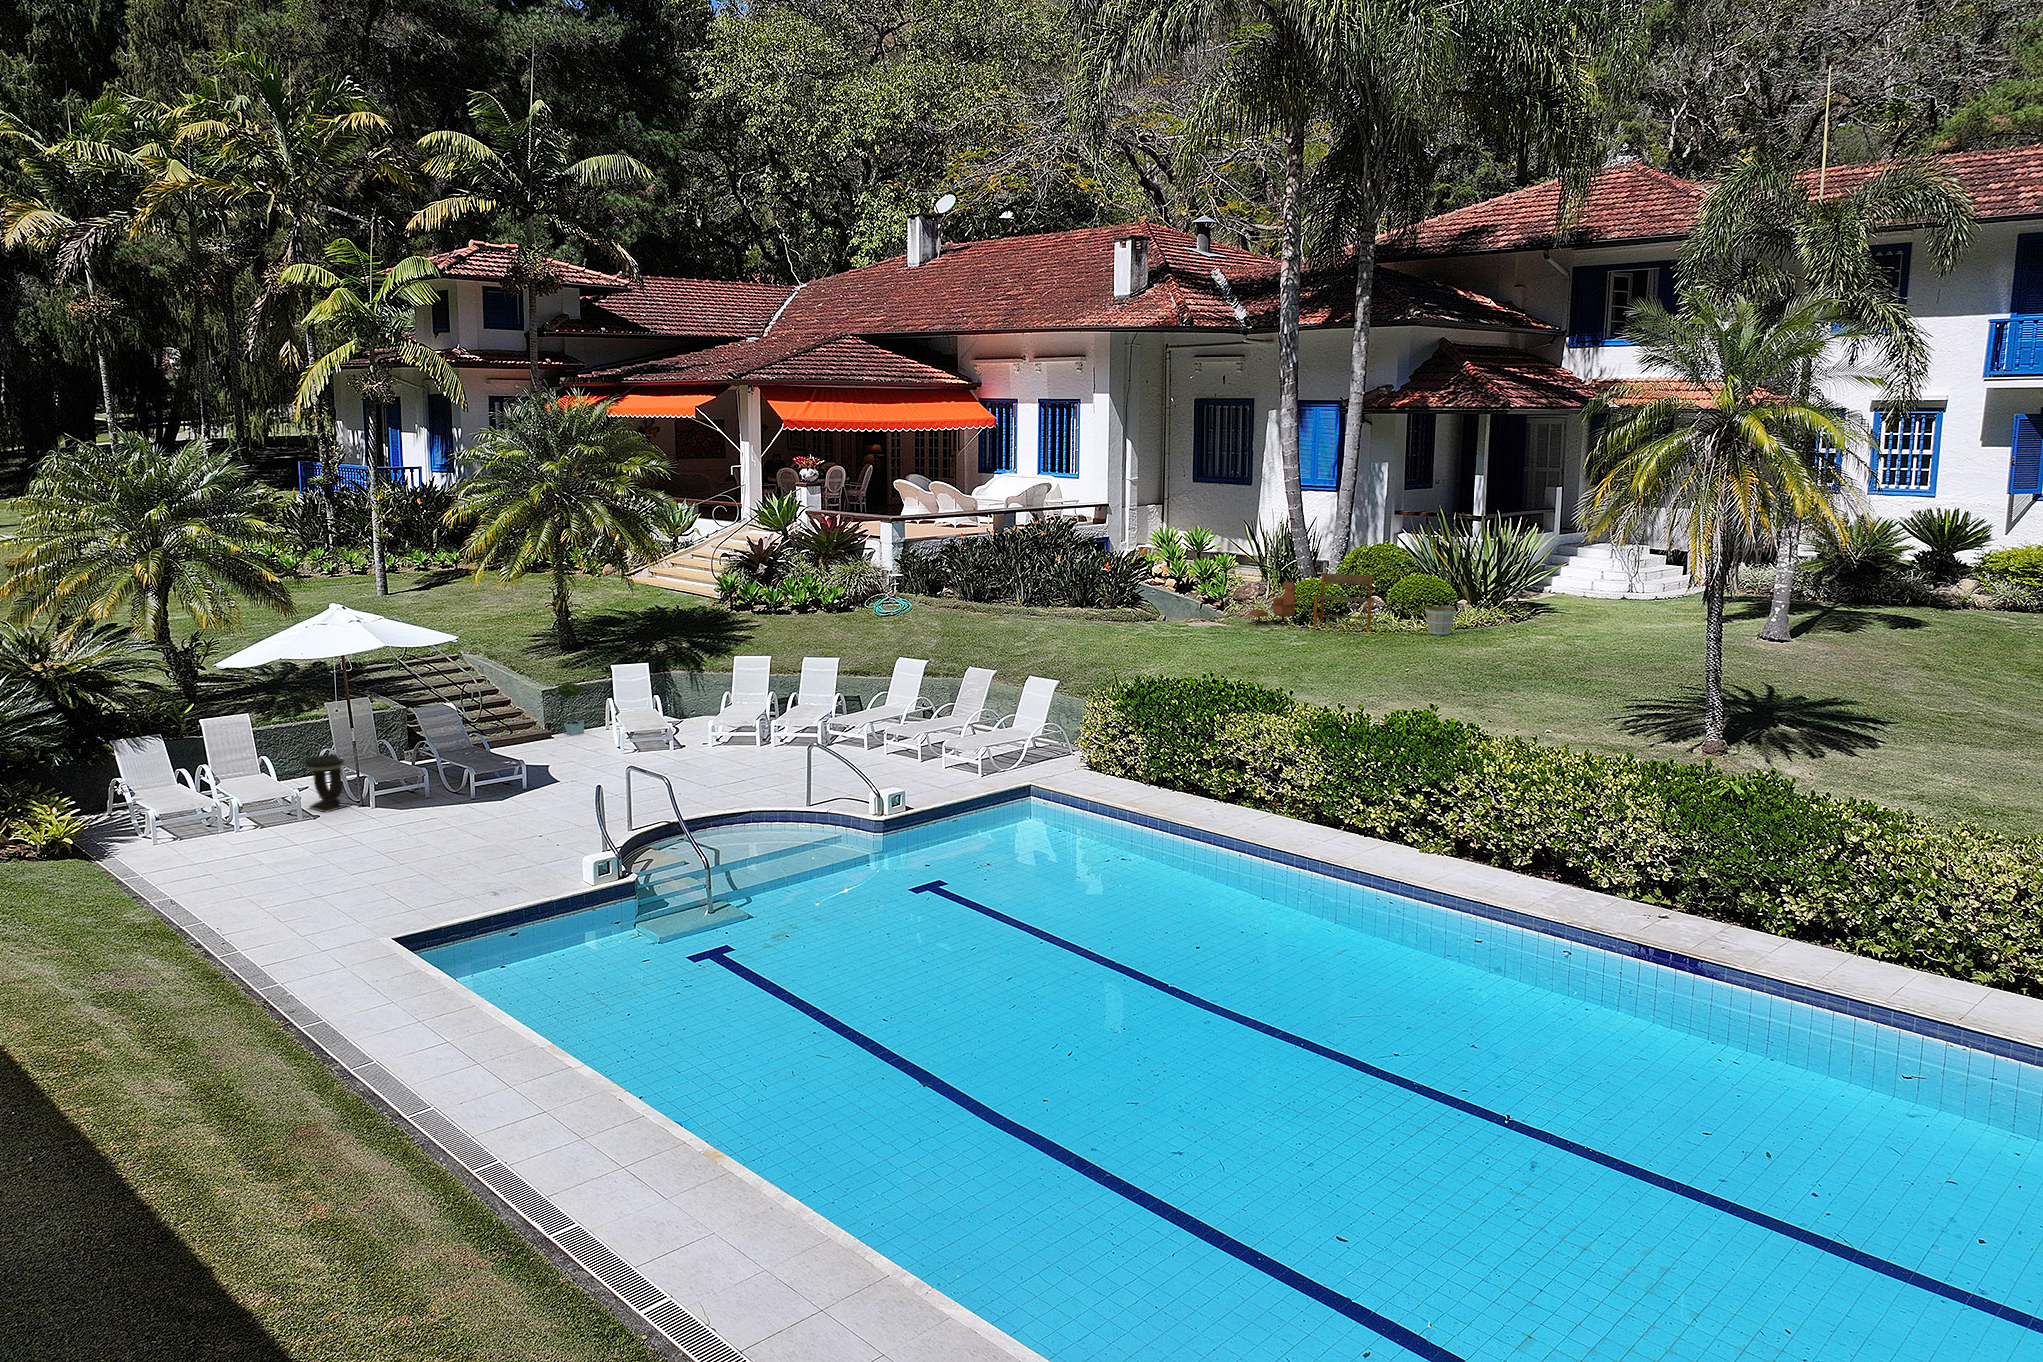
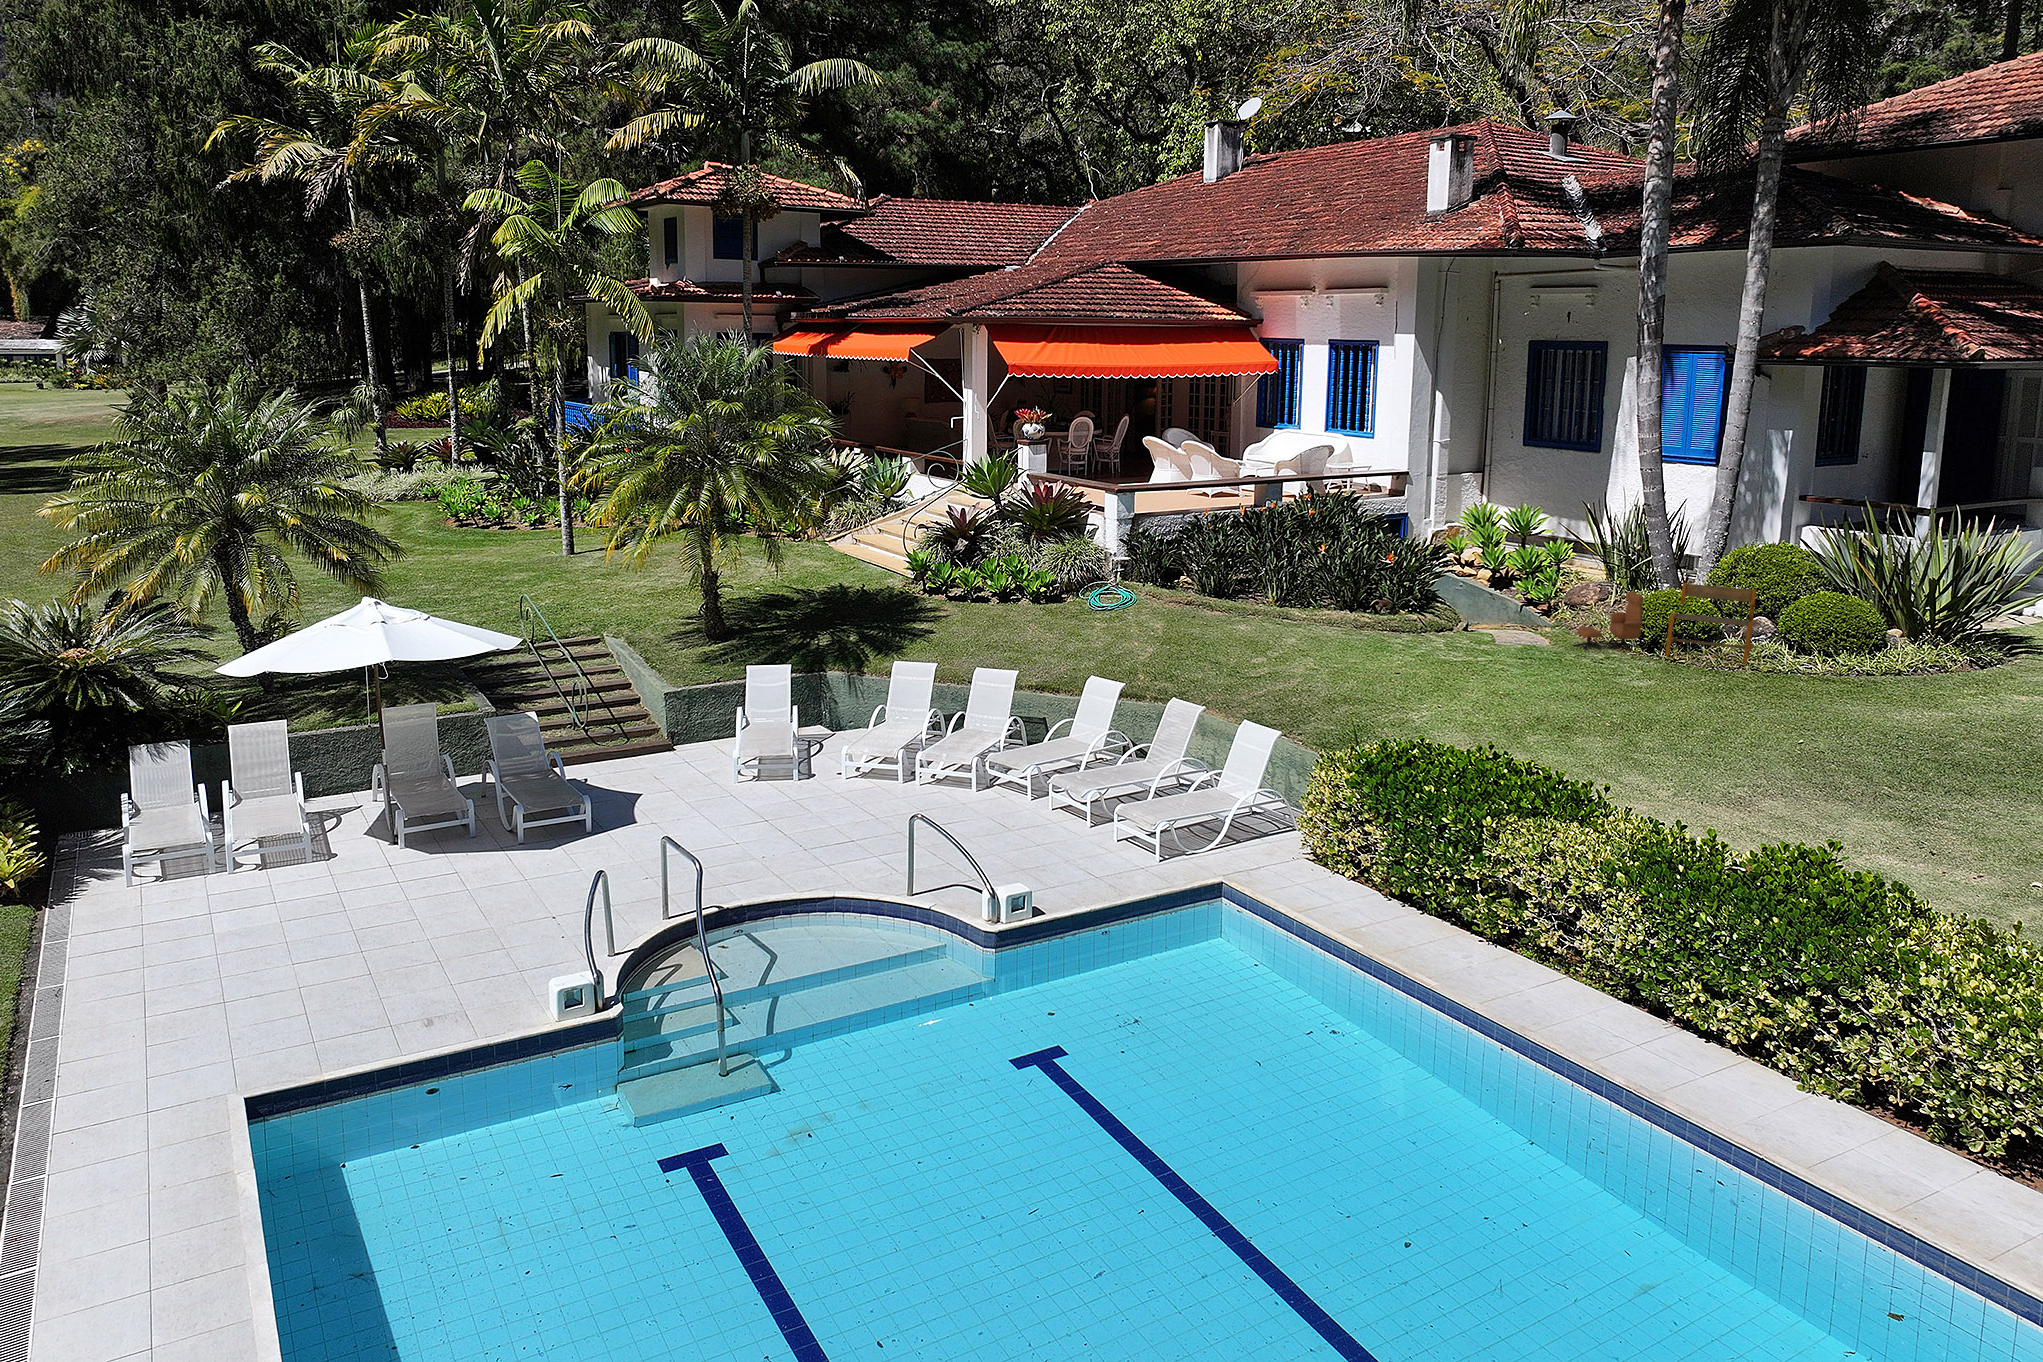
wooden bucket: present [1425,606,1456,635] -> none [1832,638,1879,678]
potted tree: present [557,683,584,736] -> none [678,689,709,752]
side table: present [305,754,350,812] -> none [335,777,390,850]

